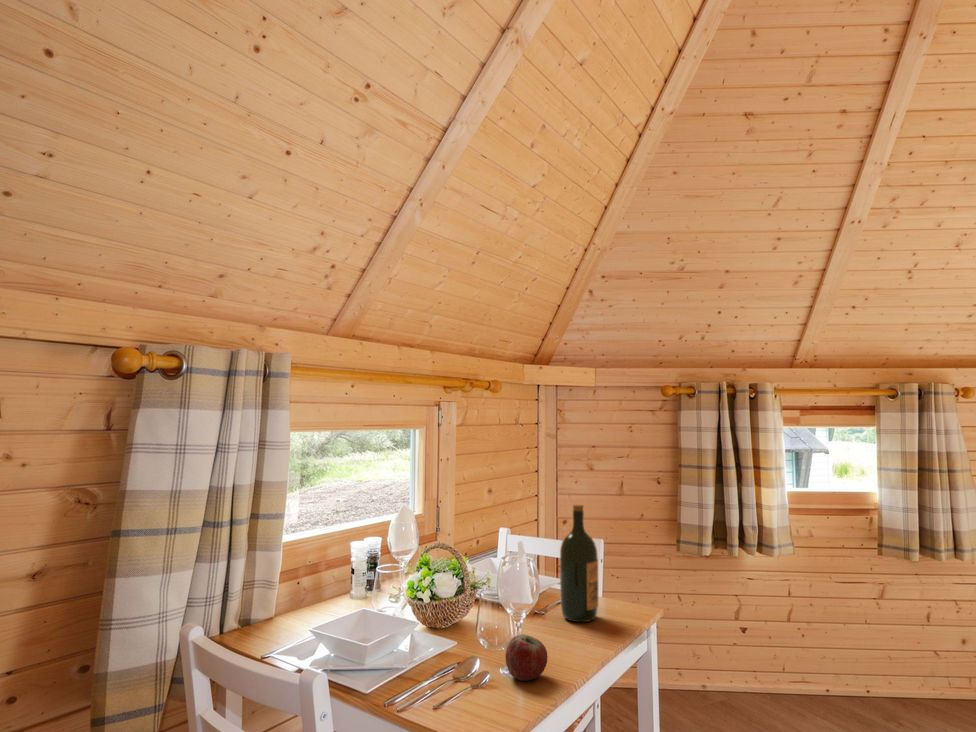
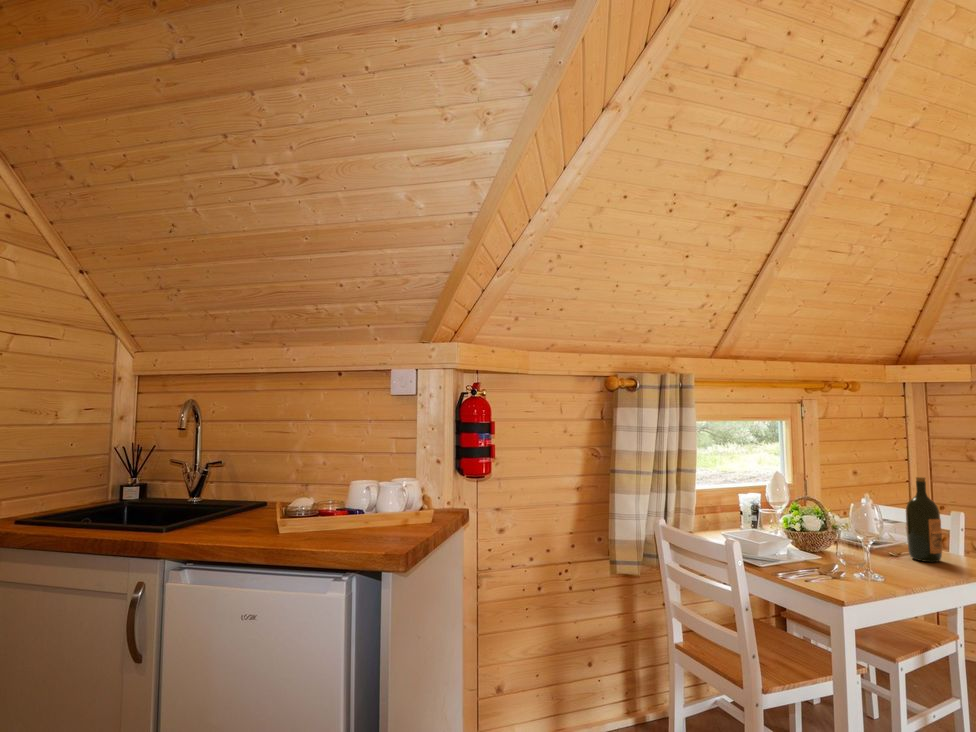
apple: present [505,634,548,681] -> none [853,551,885,579]

